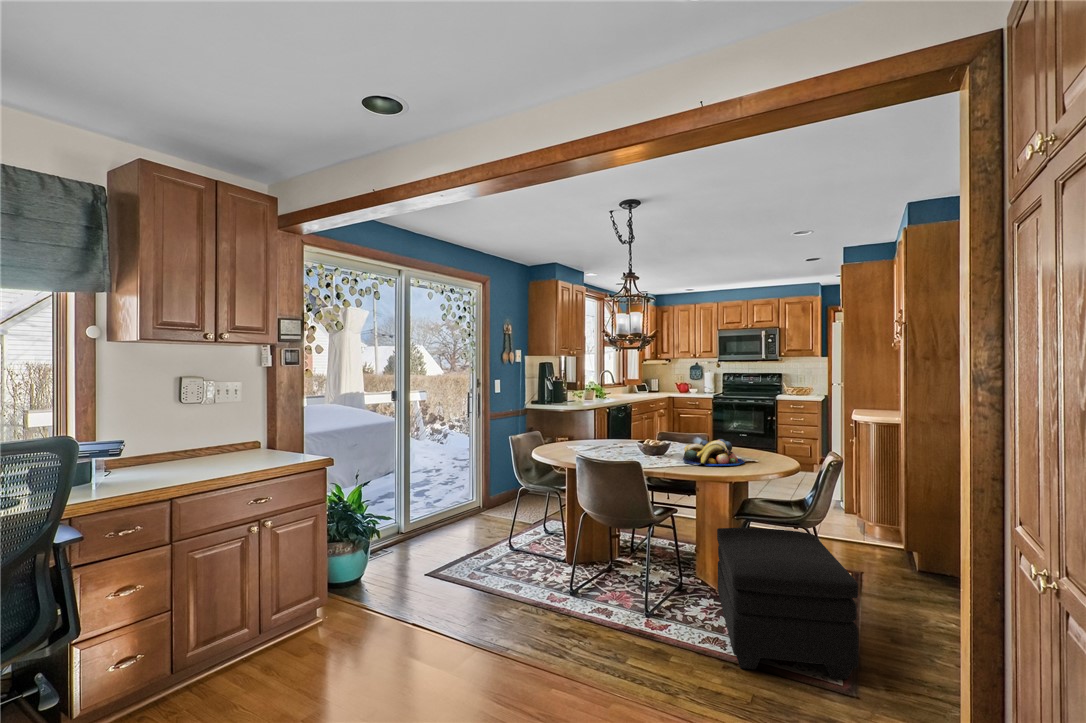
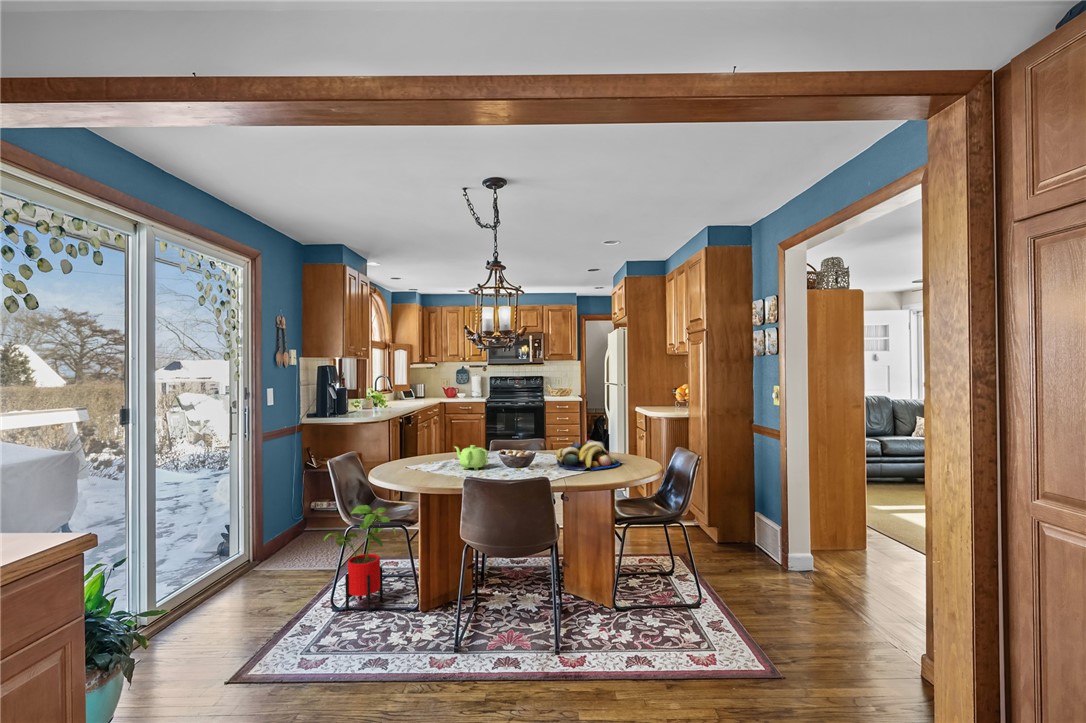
teapot: none [599,435,625,456] -> present [455,445,488,470]
house plant: none [503,474,558,556] -> present [324,505,396,612]
ottoman: present [717,528,858,680] -> none [609,526,789,688]

